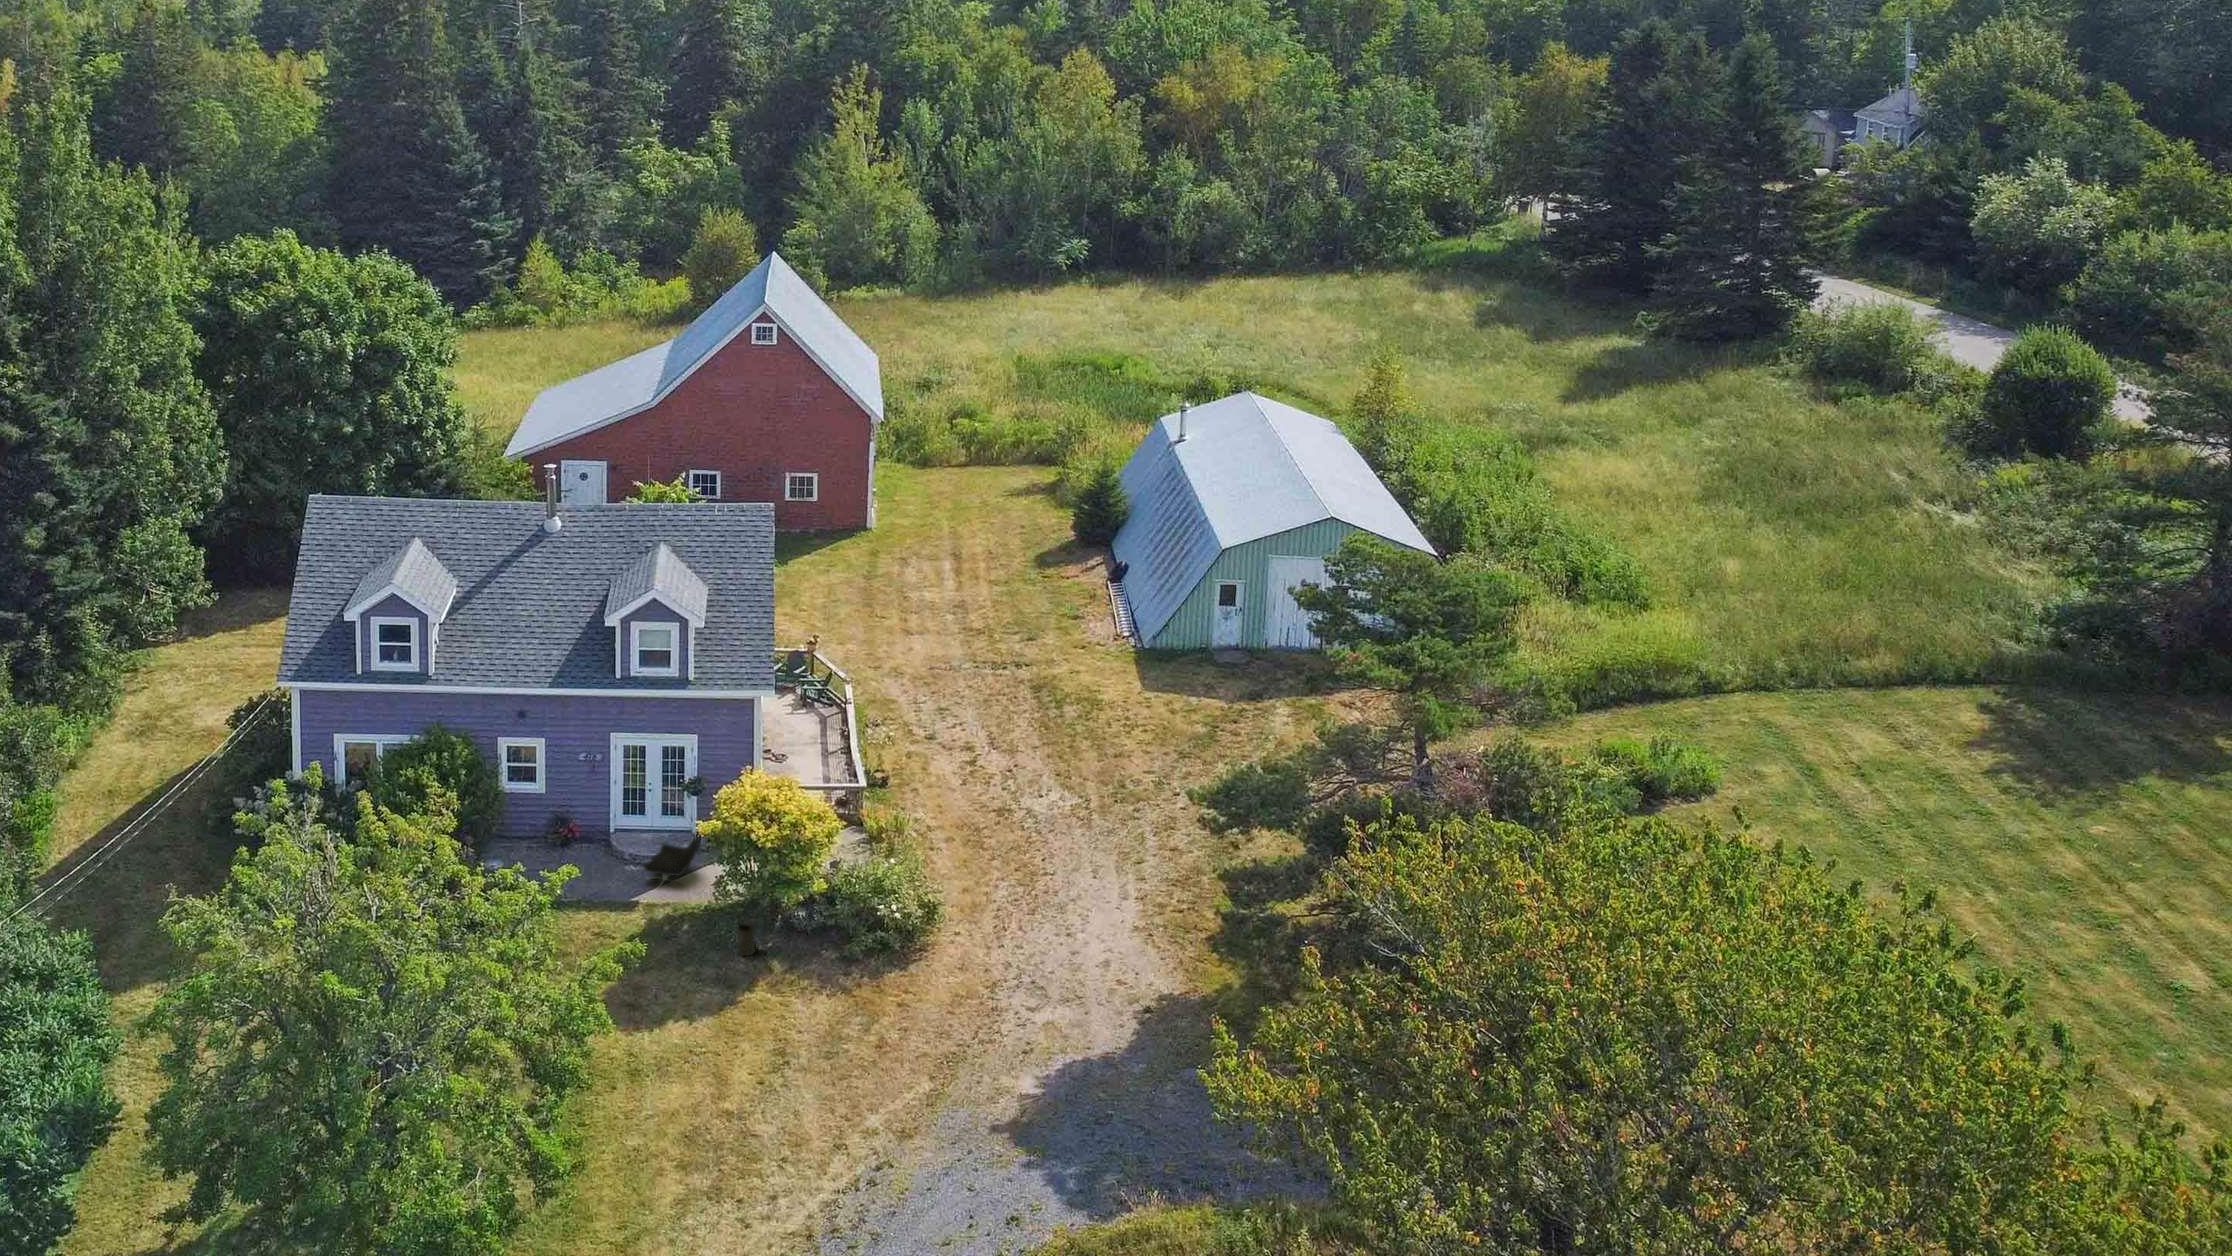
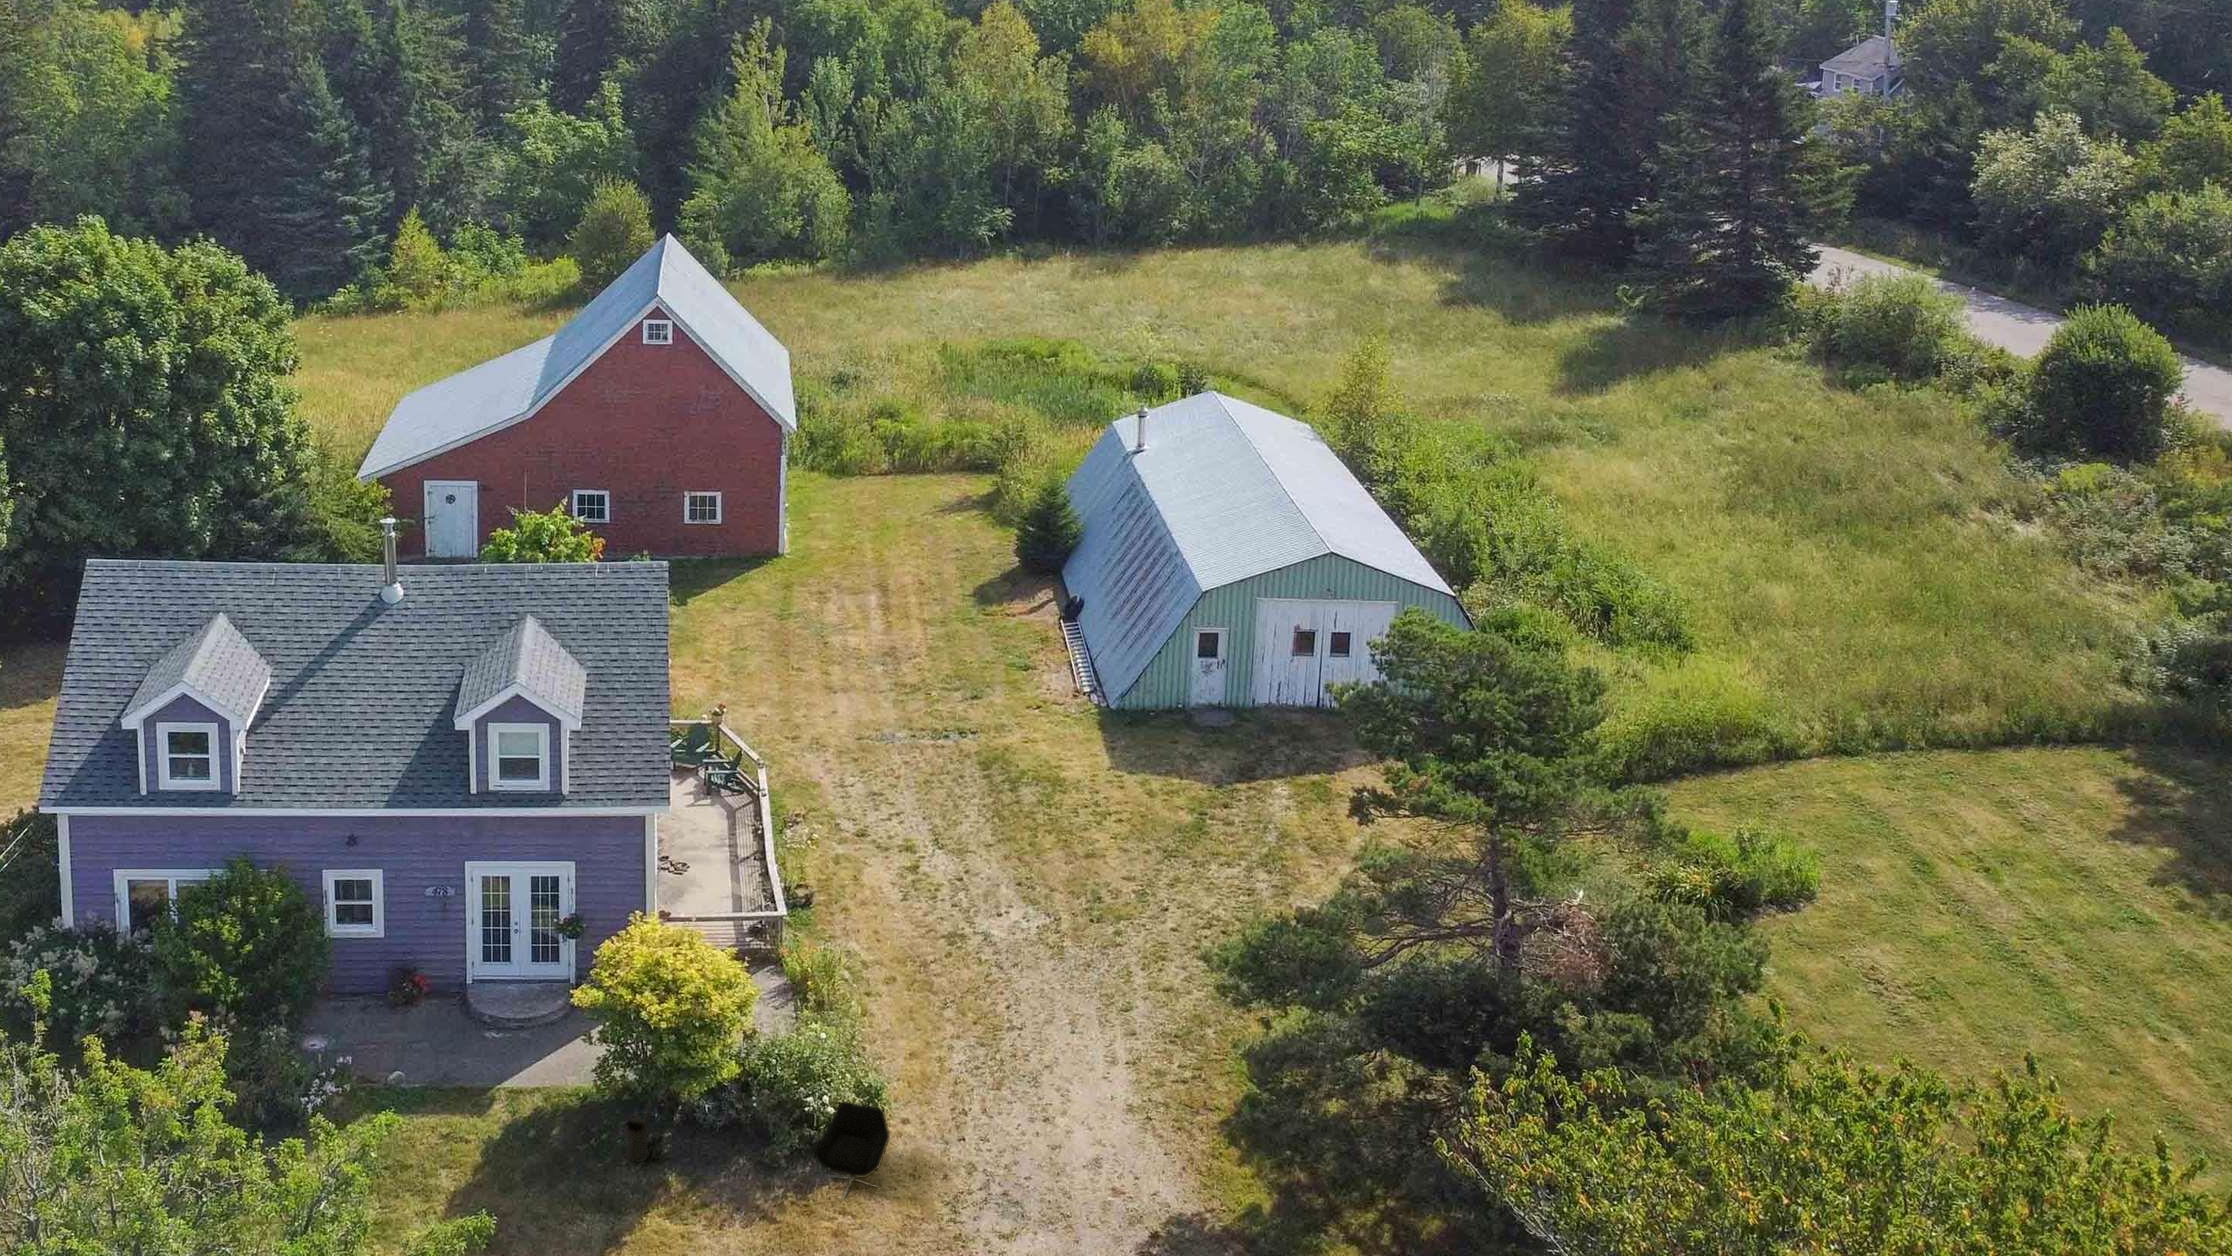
lounge chair: present [644,840,698,885] -> present [813,1101,890,1199]

